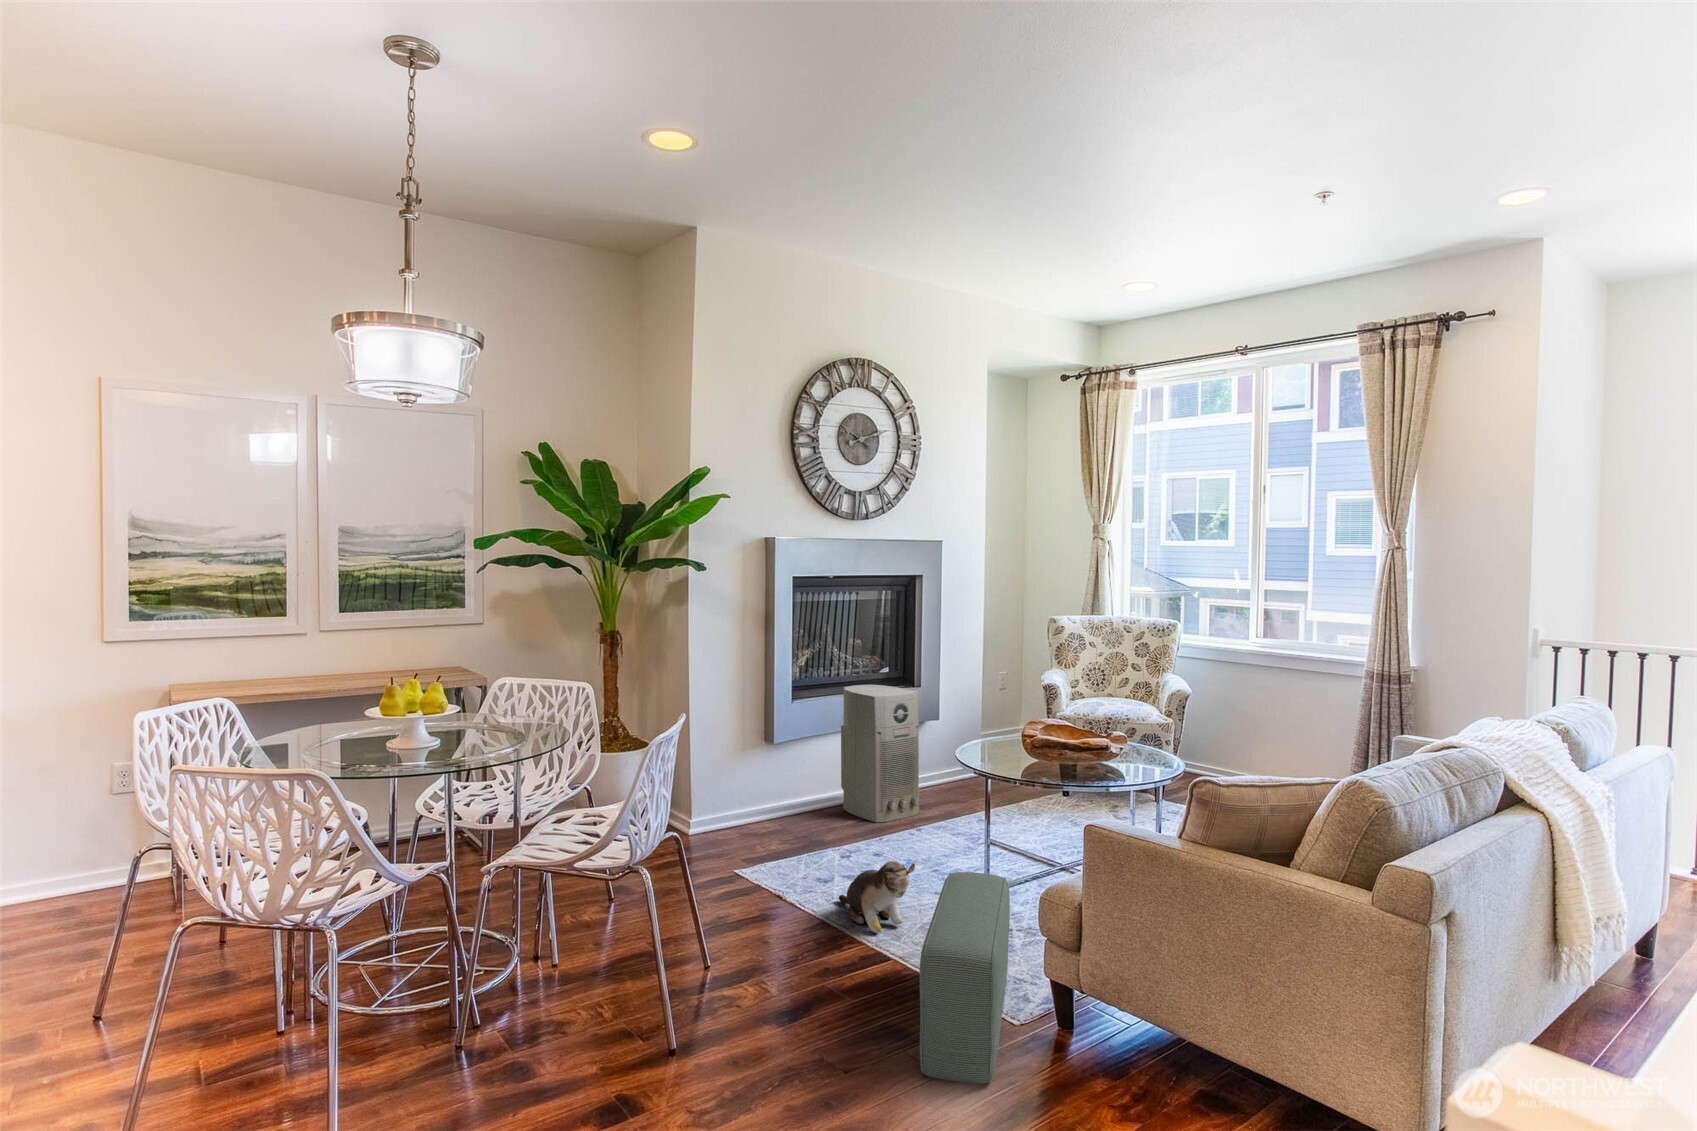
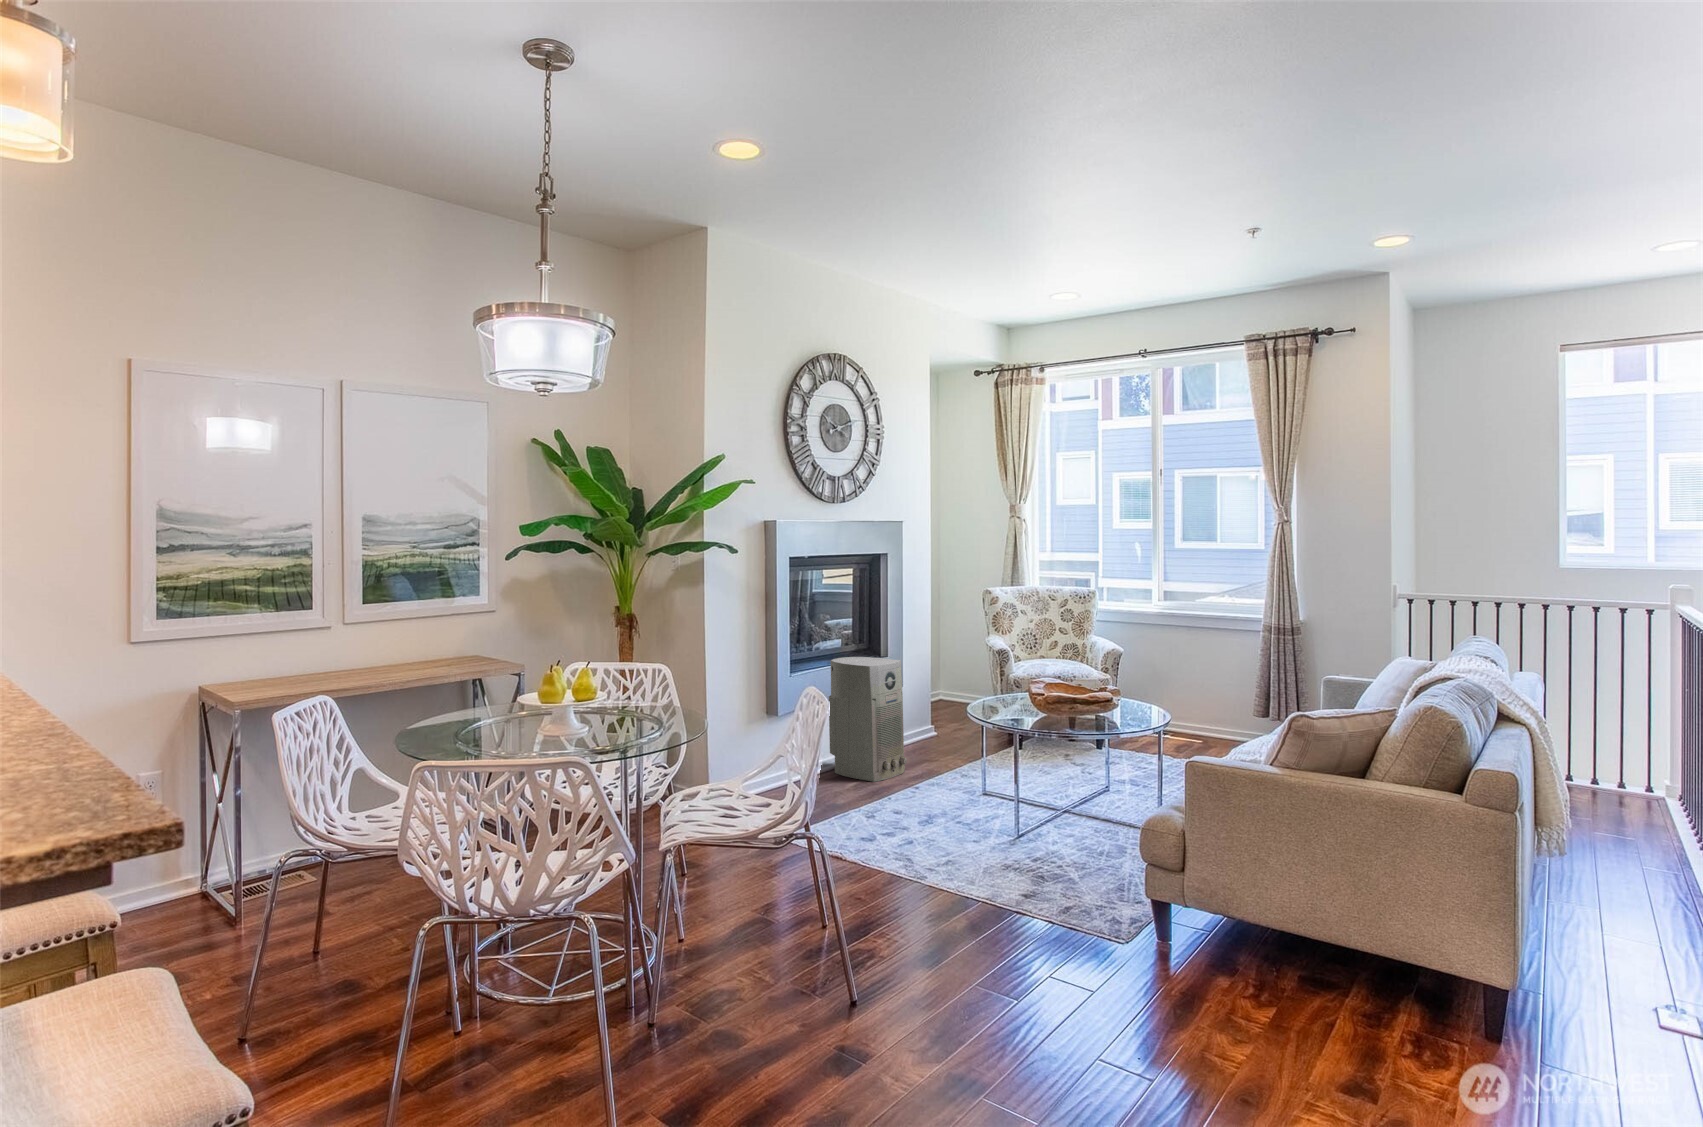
plush toy: present [839,861,915,933] -> none [896,803,984,867]
pouf: present [919,872,1010,1084] -> none [1029,803,1130,964]

